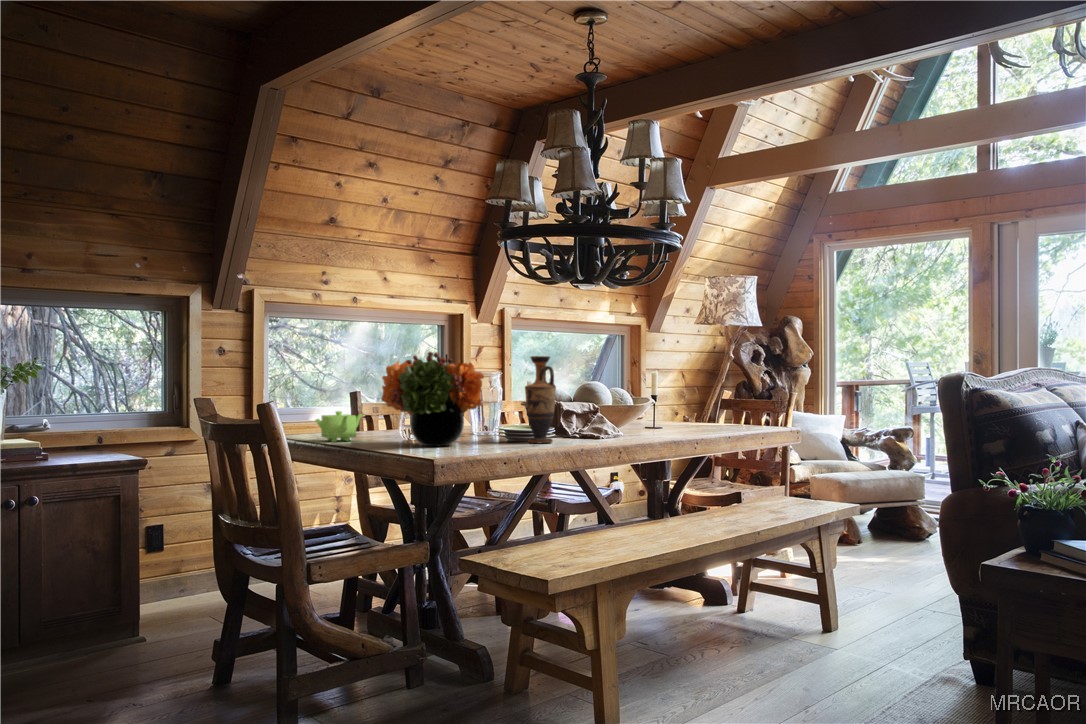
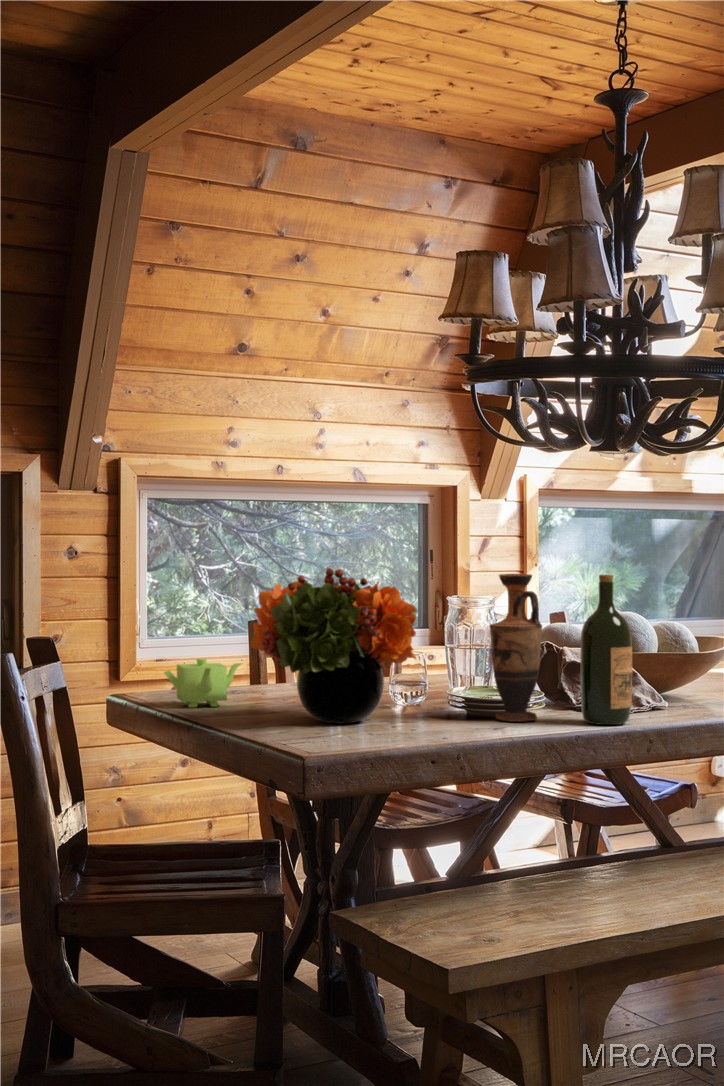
wine bottle: none [579,356,608,444] -> present [581,575,632,725]

